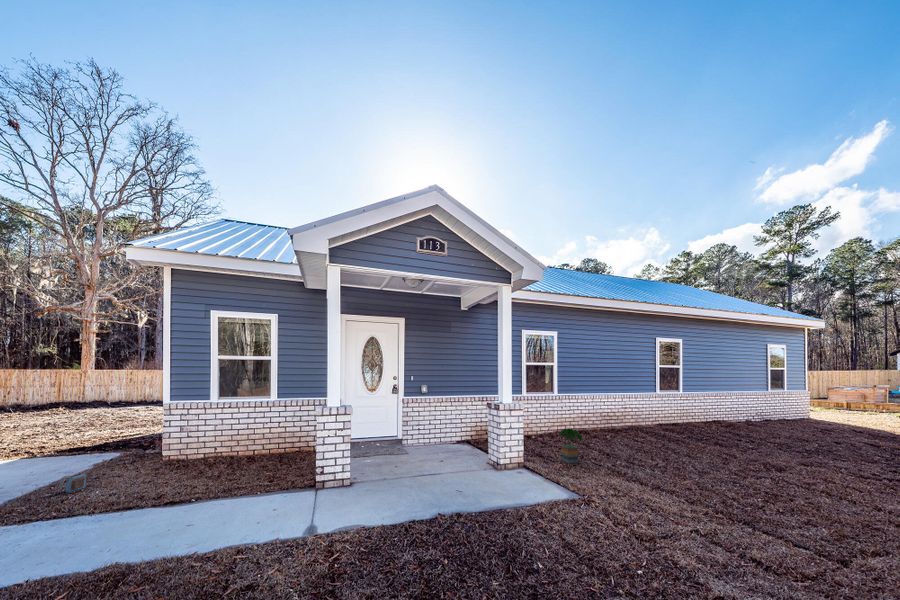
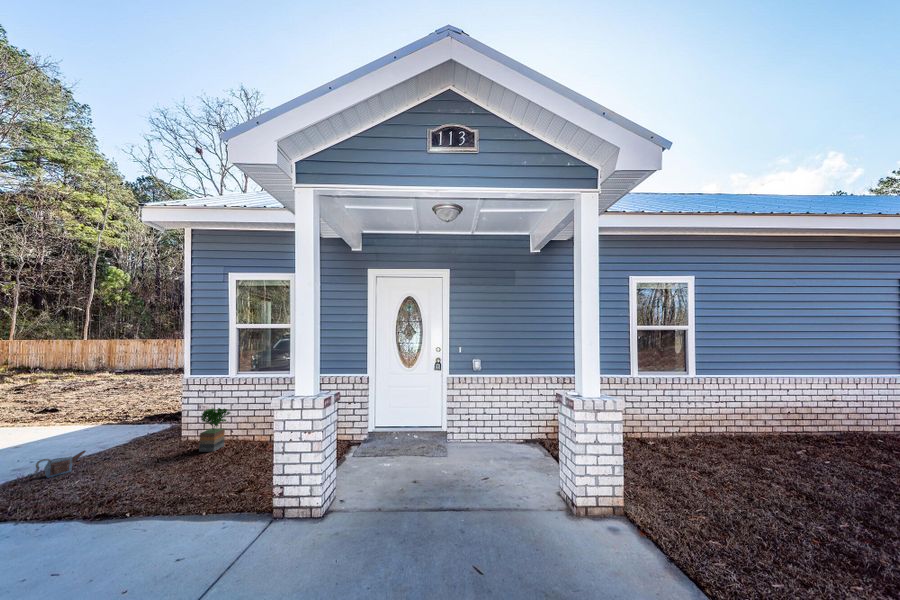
potted tree: present [559,428,583,463] -> present [199,408,230,452]

